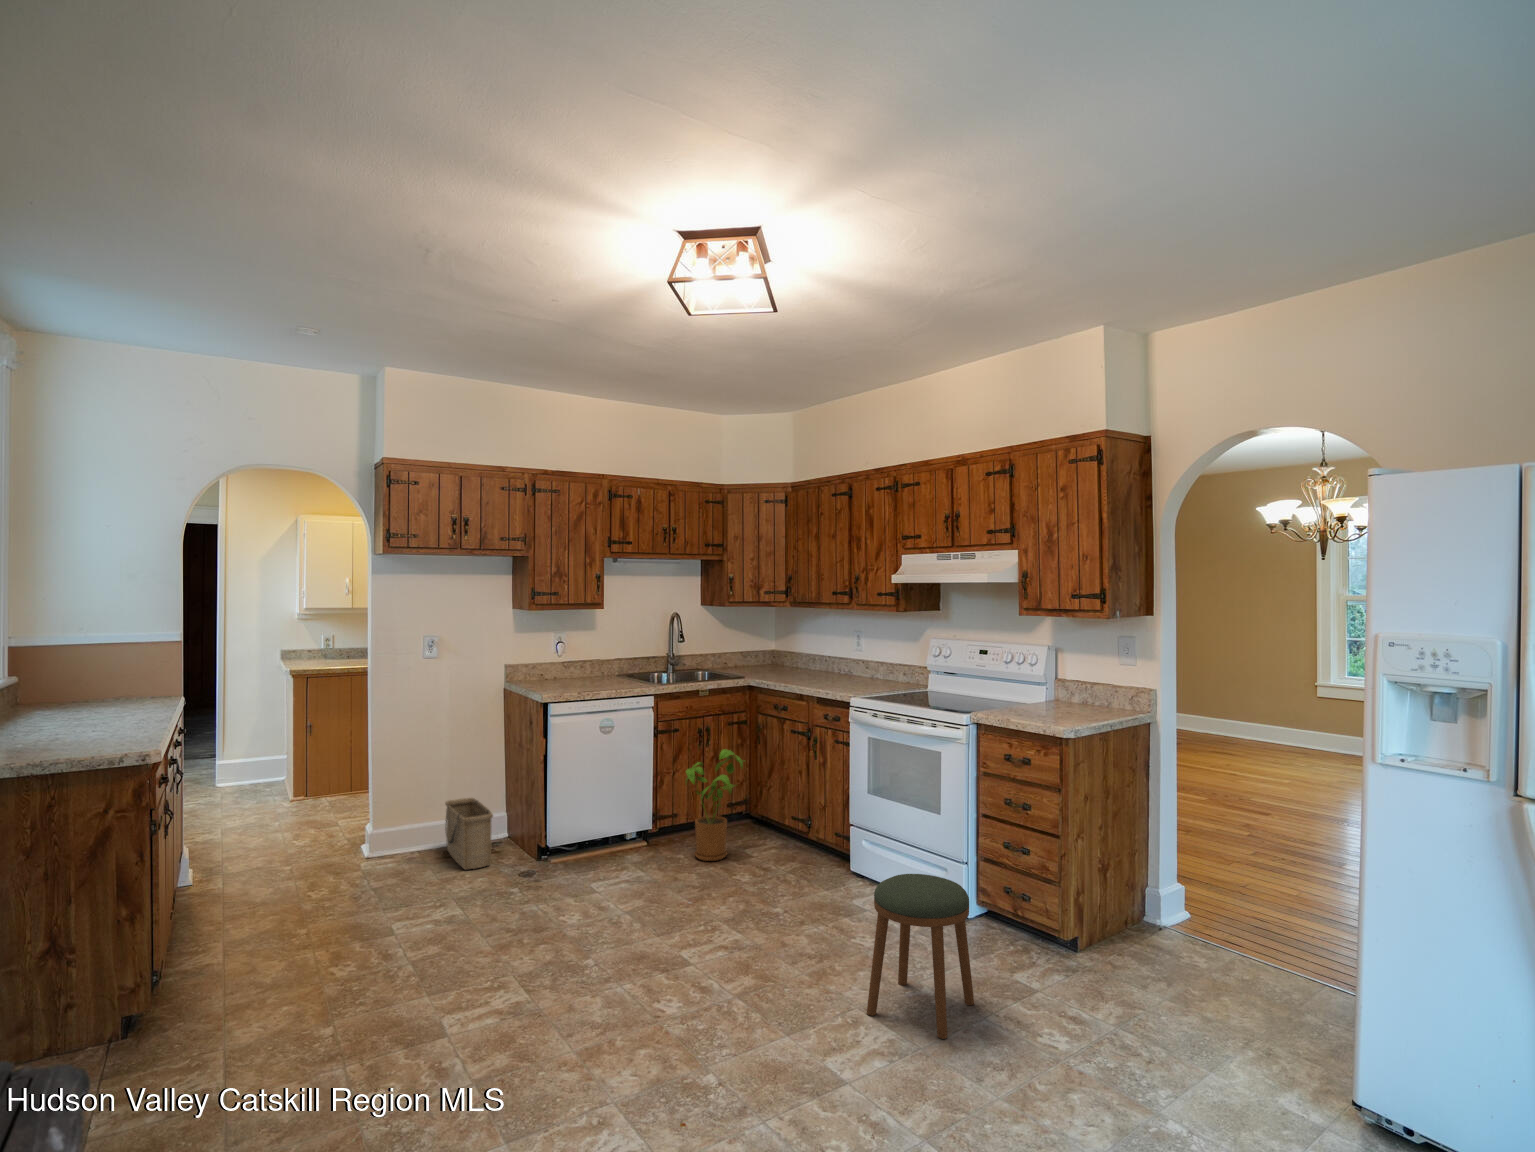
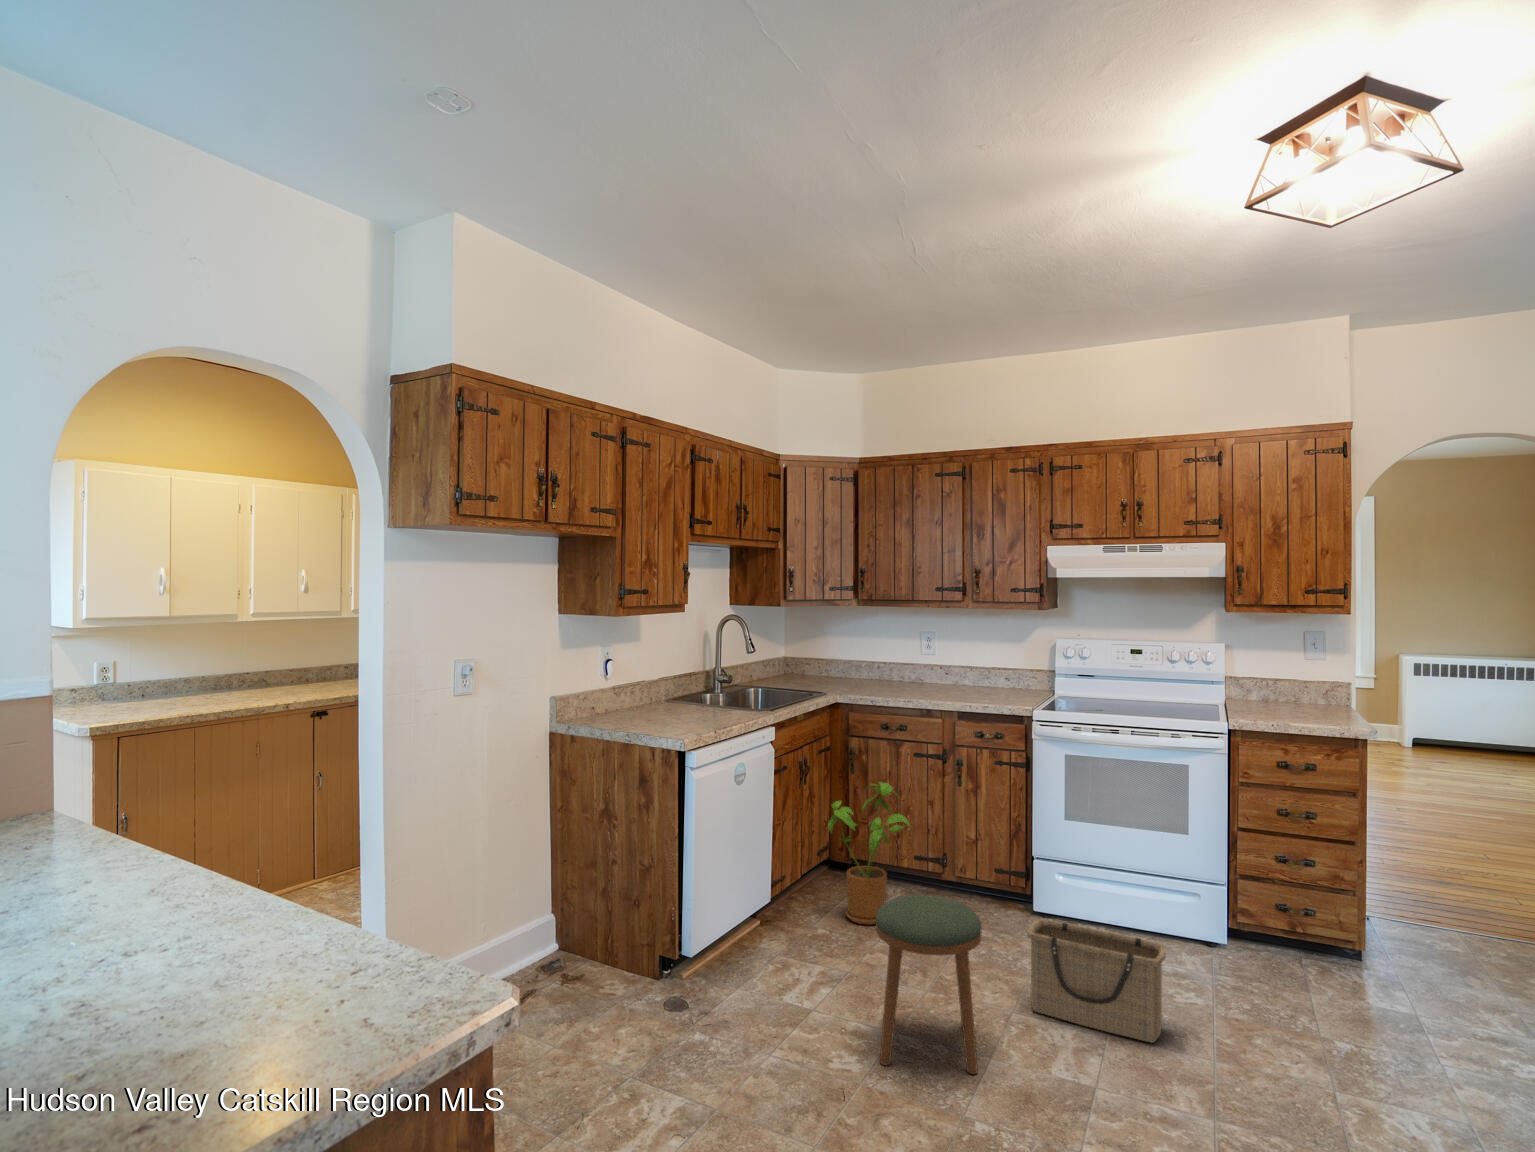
basket: present [445,798,493,869] -> present [1028,919,1166,1042]
stool: present [867,874,974,1039] -> present [876,895,982,1074]

